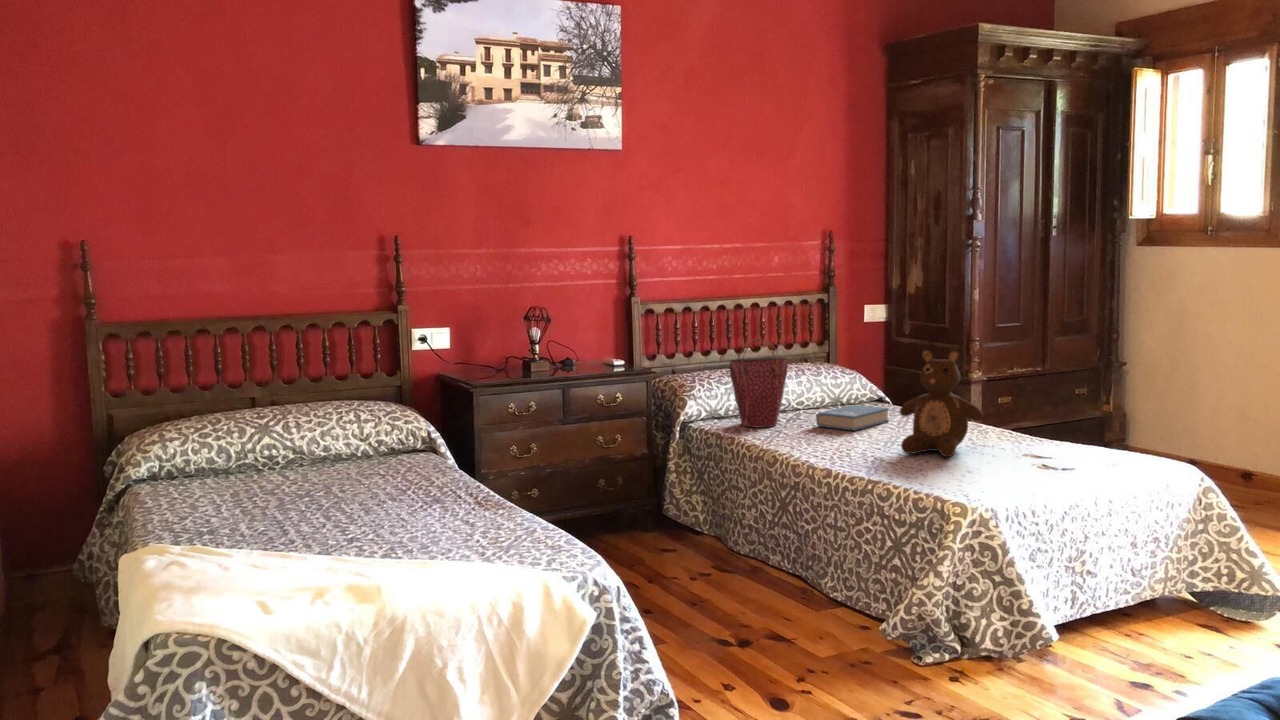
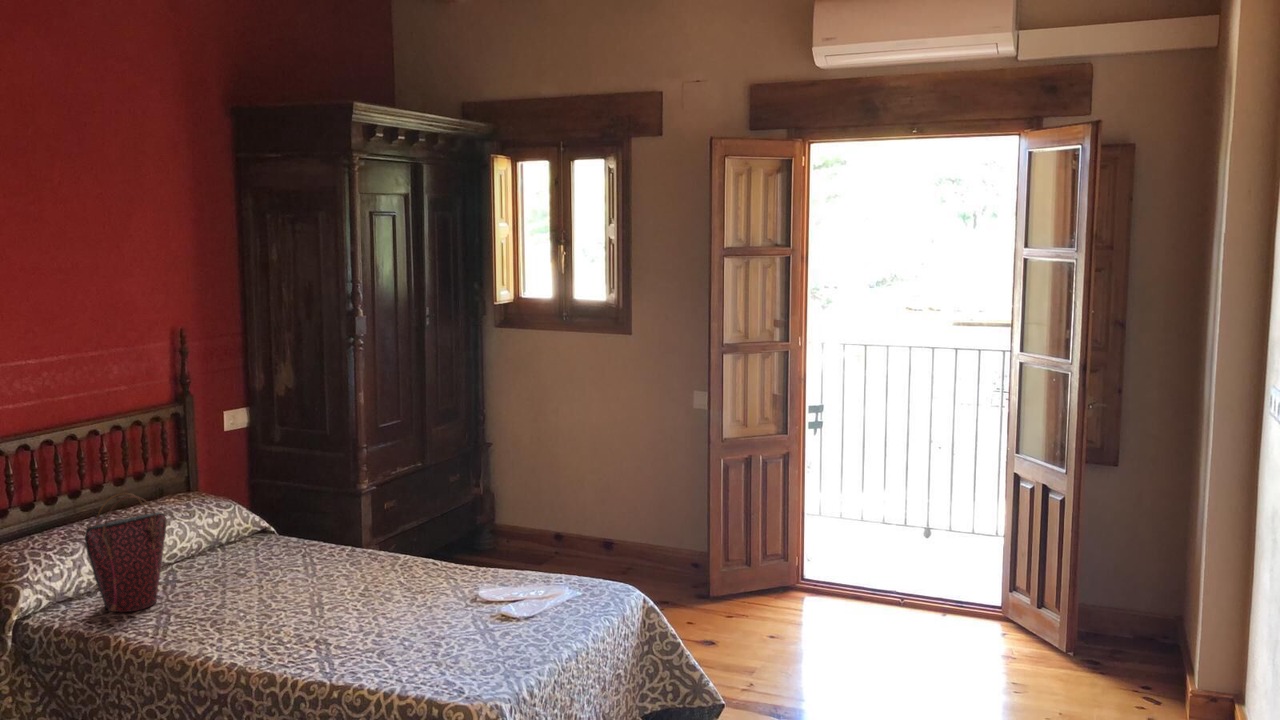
teddy bear: present [900,350,983,457] -> none [334,499,432,628]
book: present [816,405,889,431] -> none [212,553,298,595]

